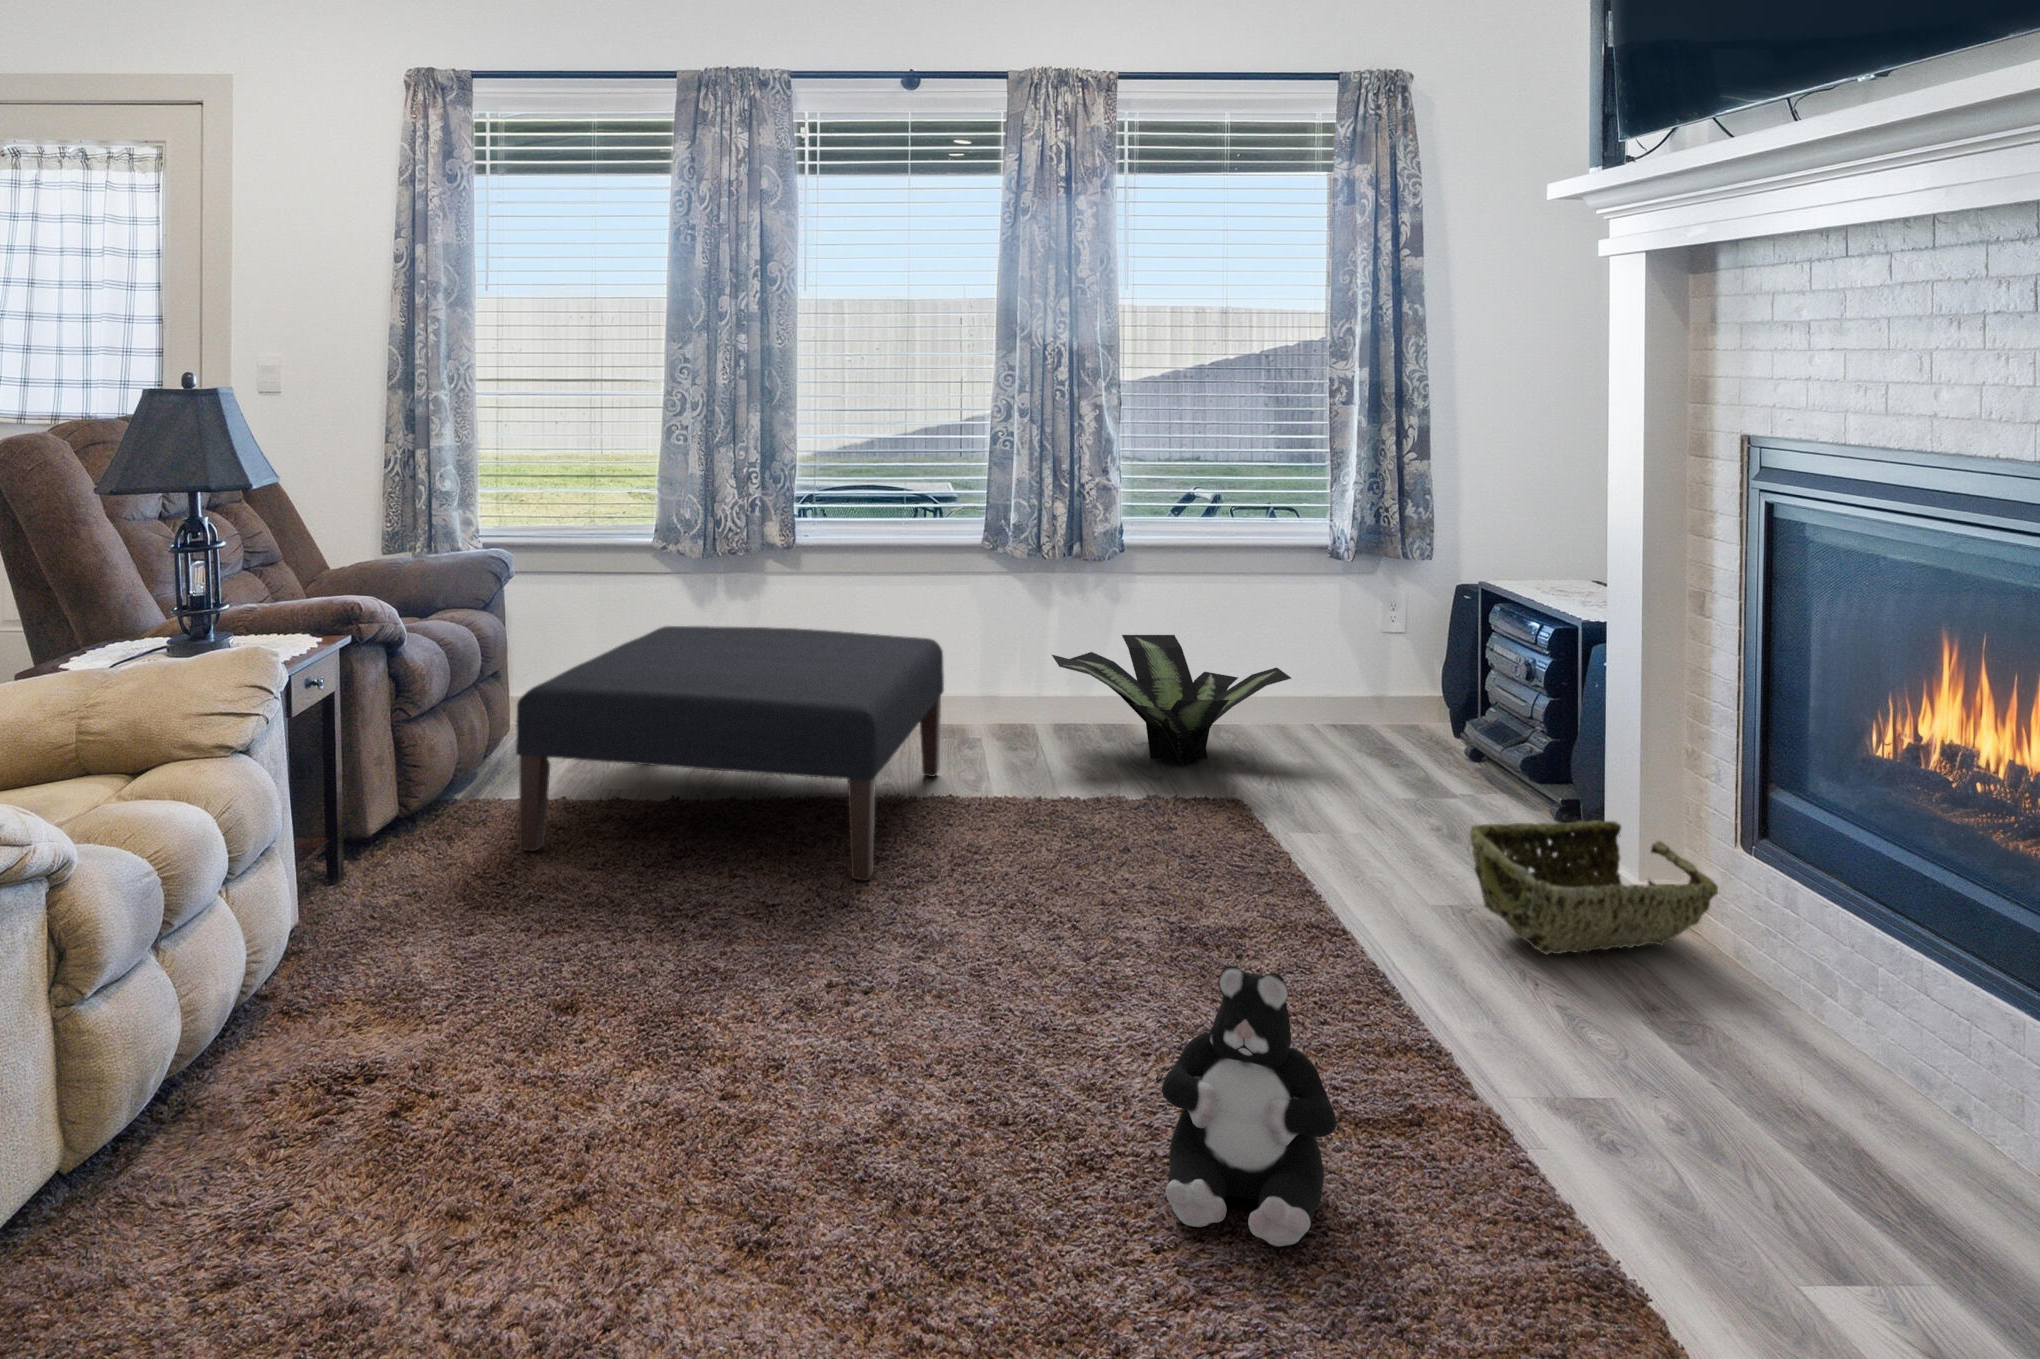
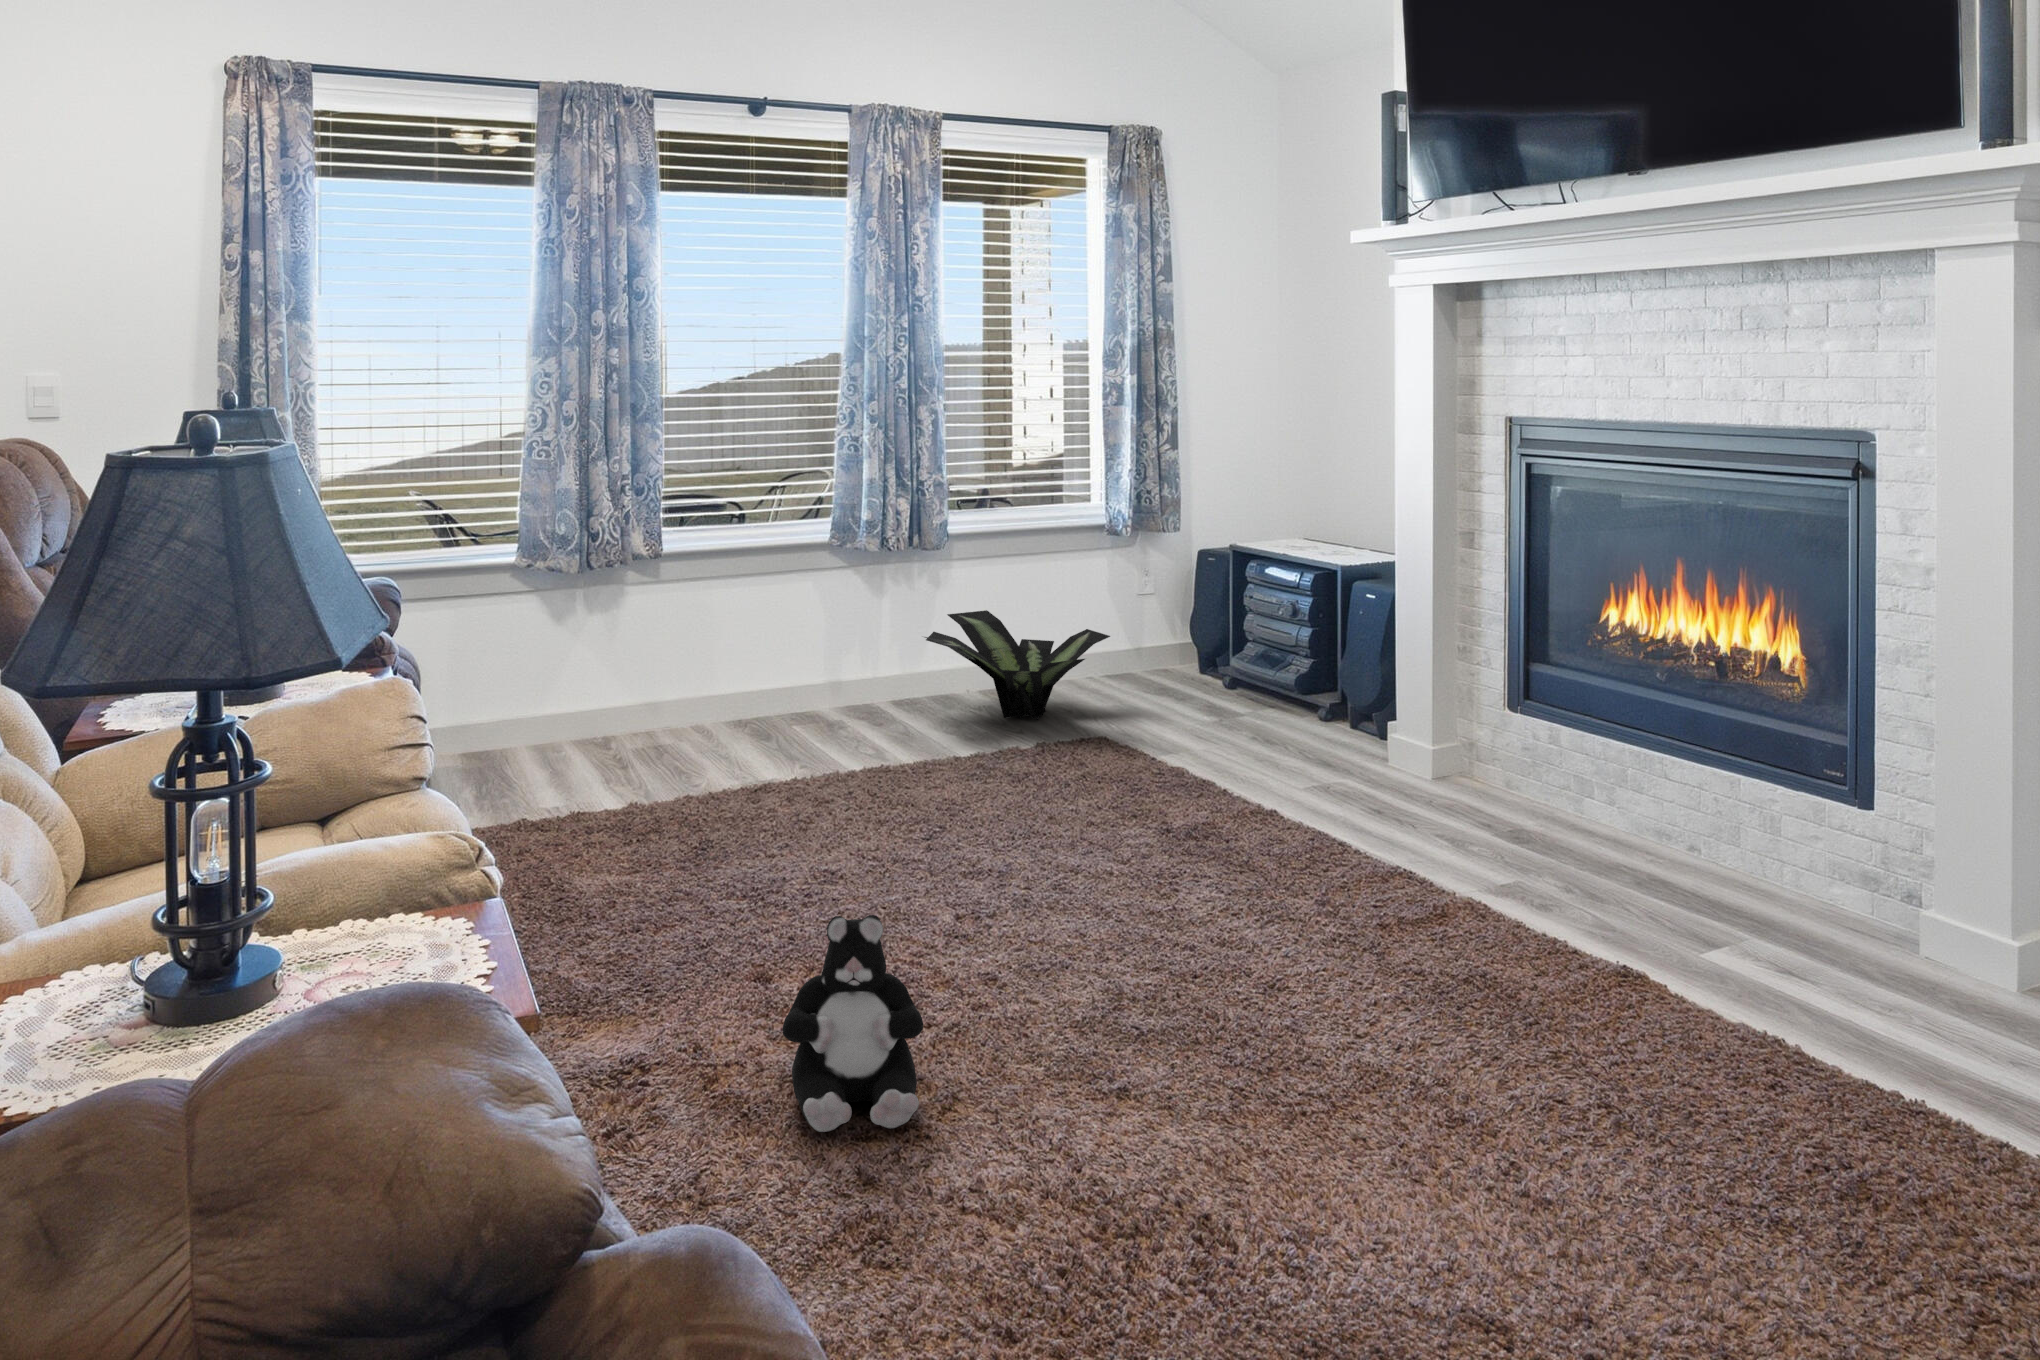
ottoman: present [516,626,944,881] -> none [572,631,931,871]
woven basket: present [1470,820,1718,954] -> none [1355,709,1507,806]
plush toy: present [1162,966,1336,1247] -> present [782,915,923,1132]

